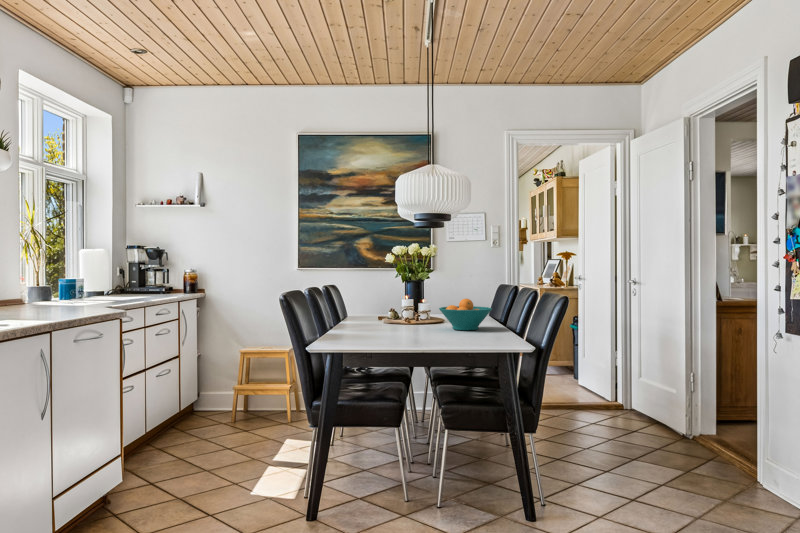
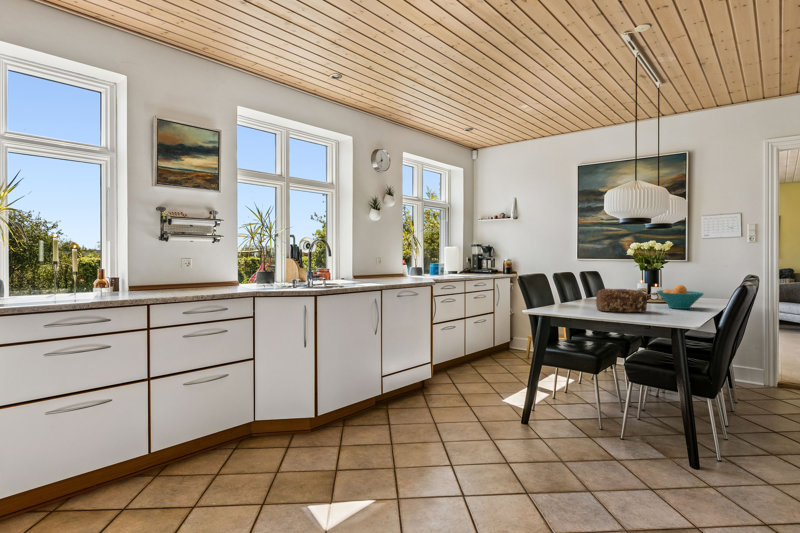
bread loaf: none [380,307,449,343] -> present [596,289,647,312]

